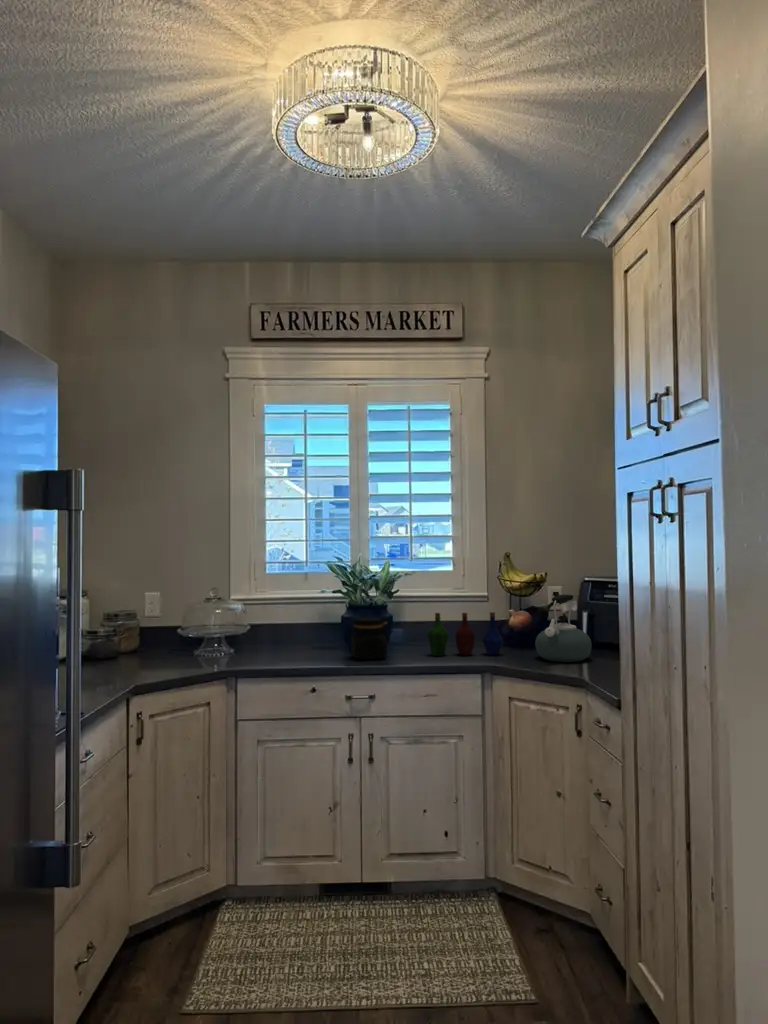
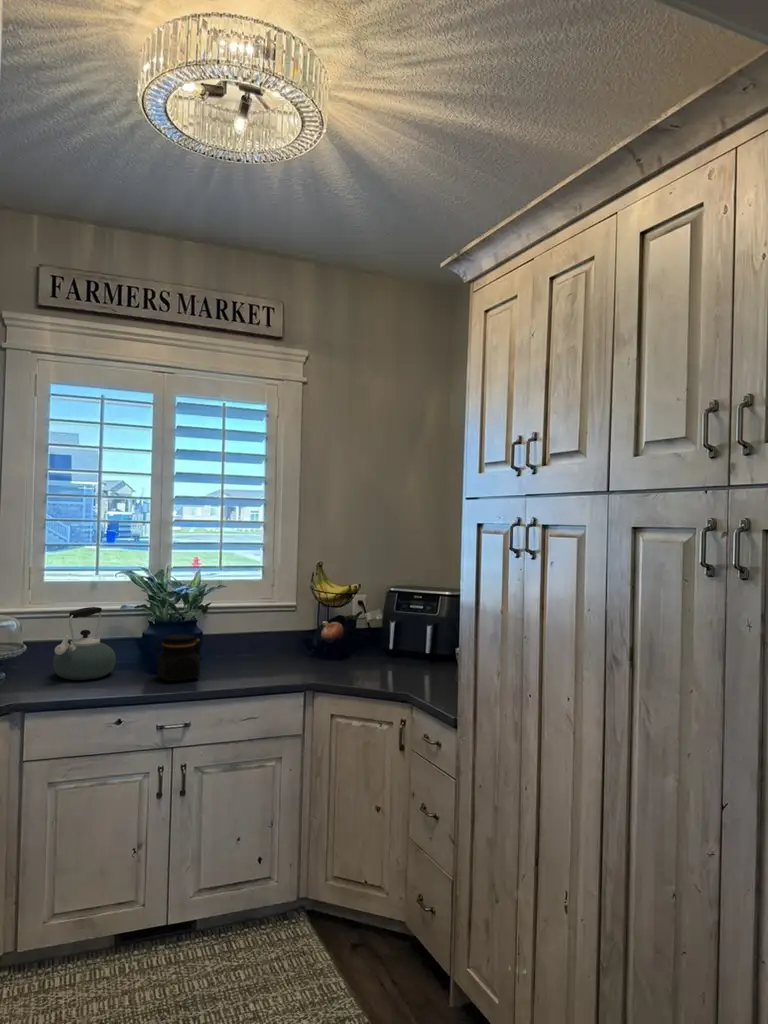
kettle: present [535,595,592,662] -> present [53,607,116,680]
bottle: present [427,612,503,656] -> none [242,625,320,673]

